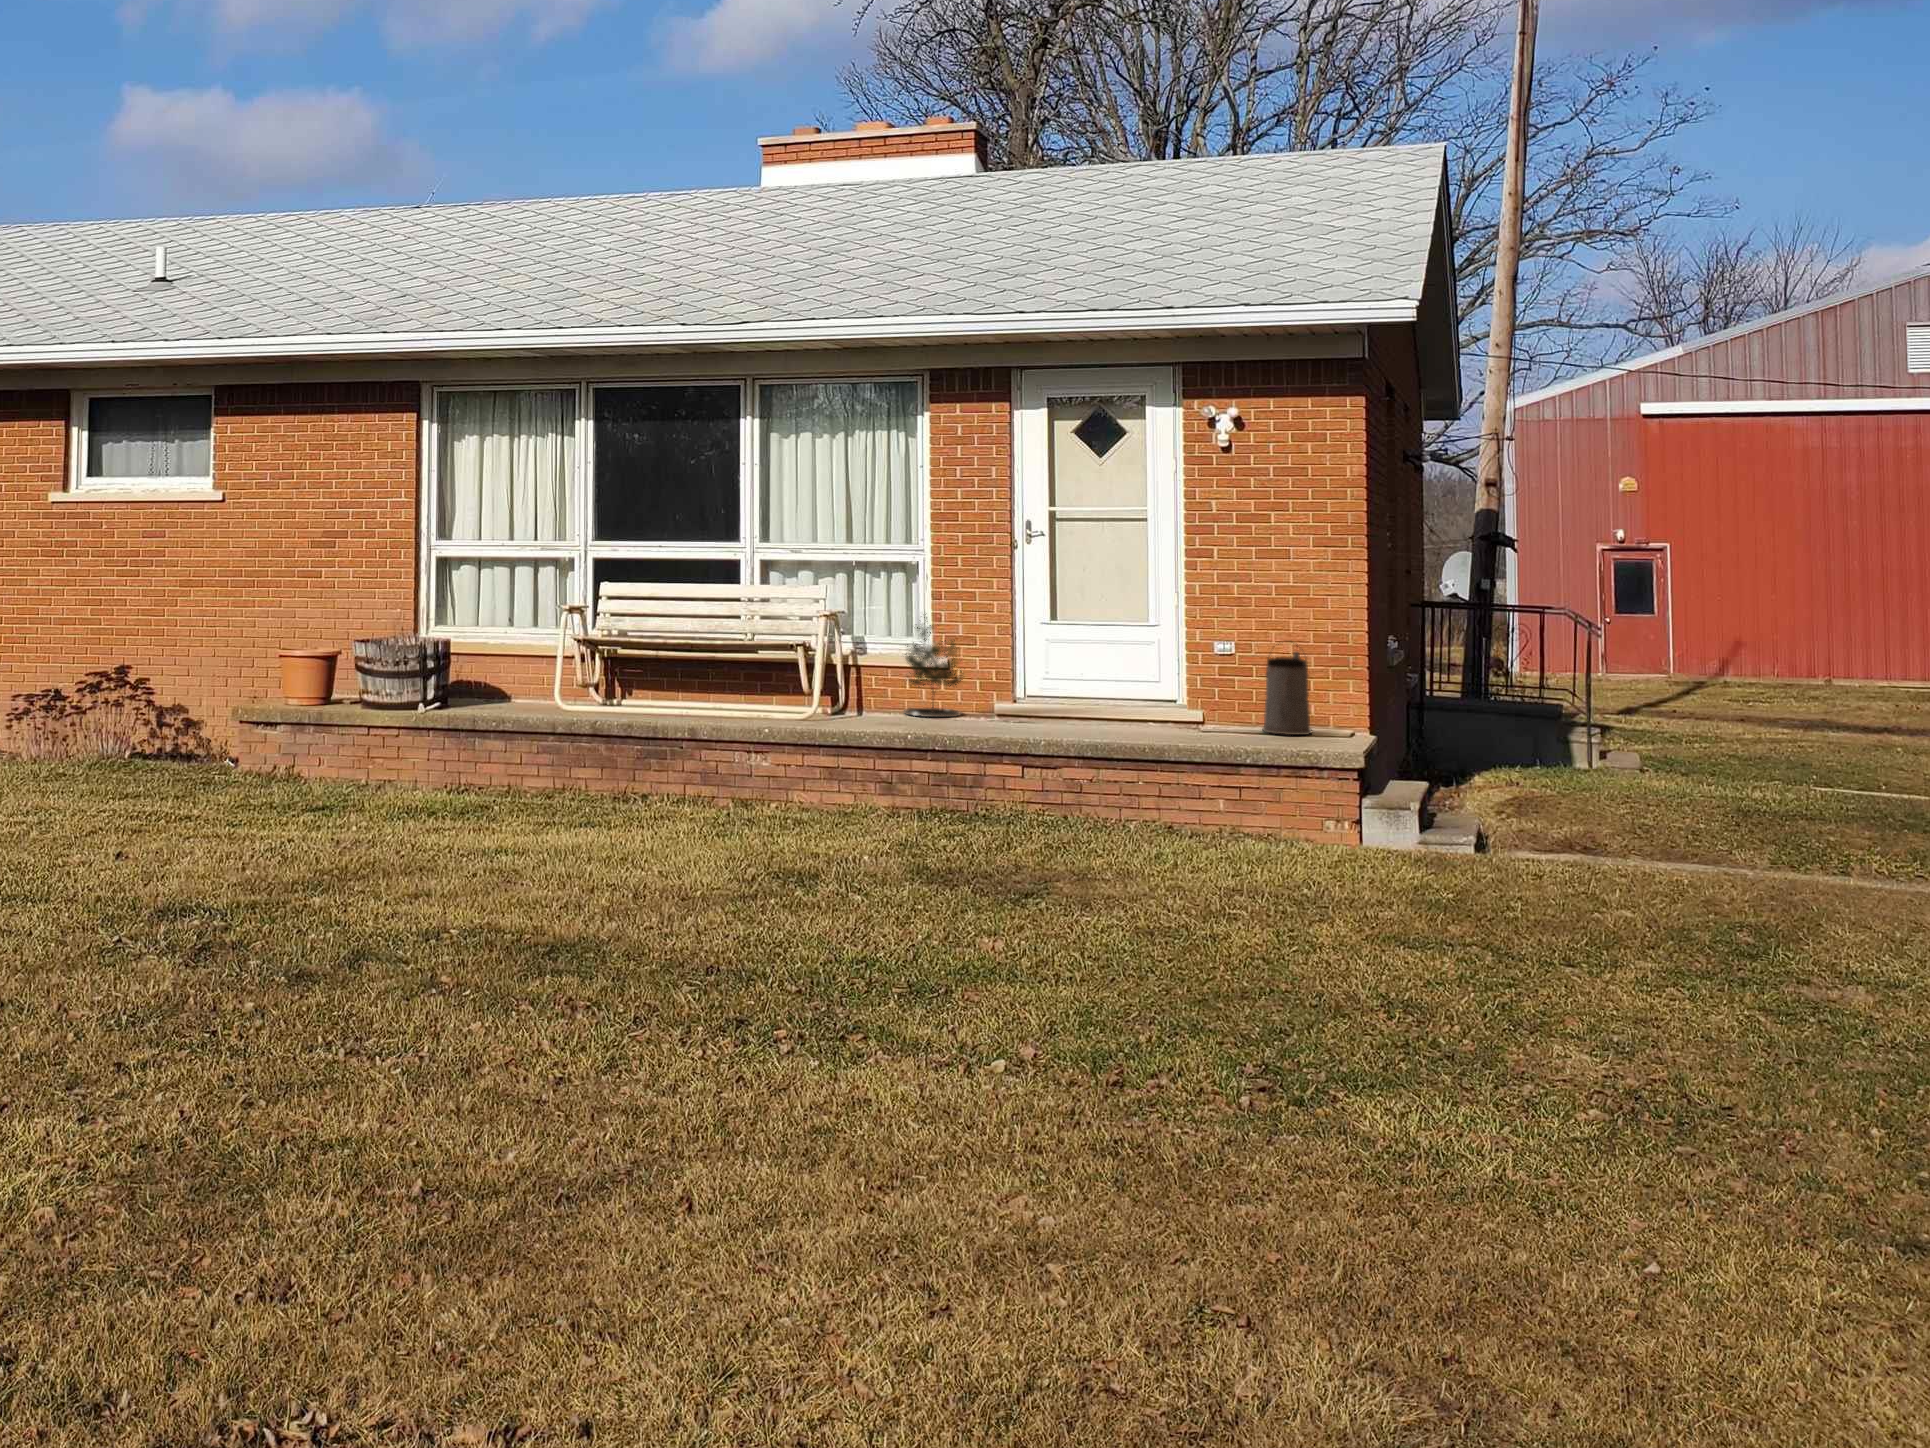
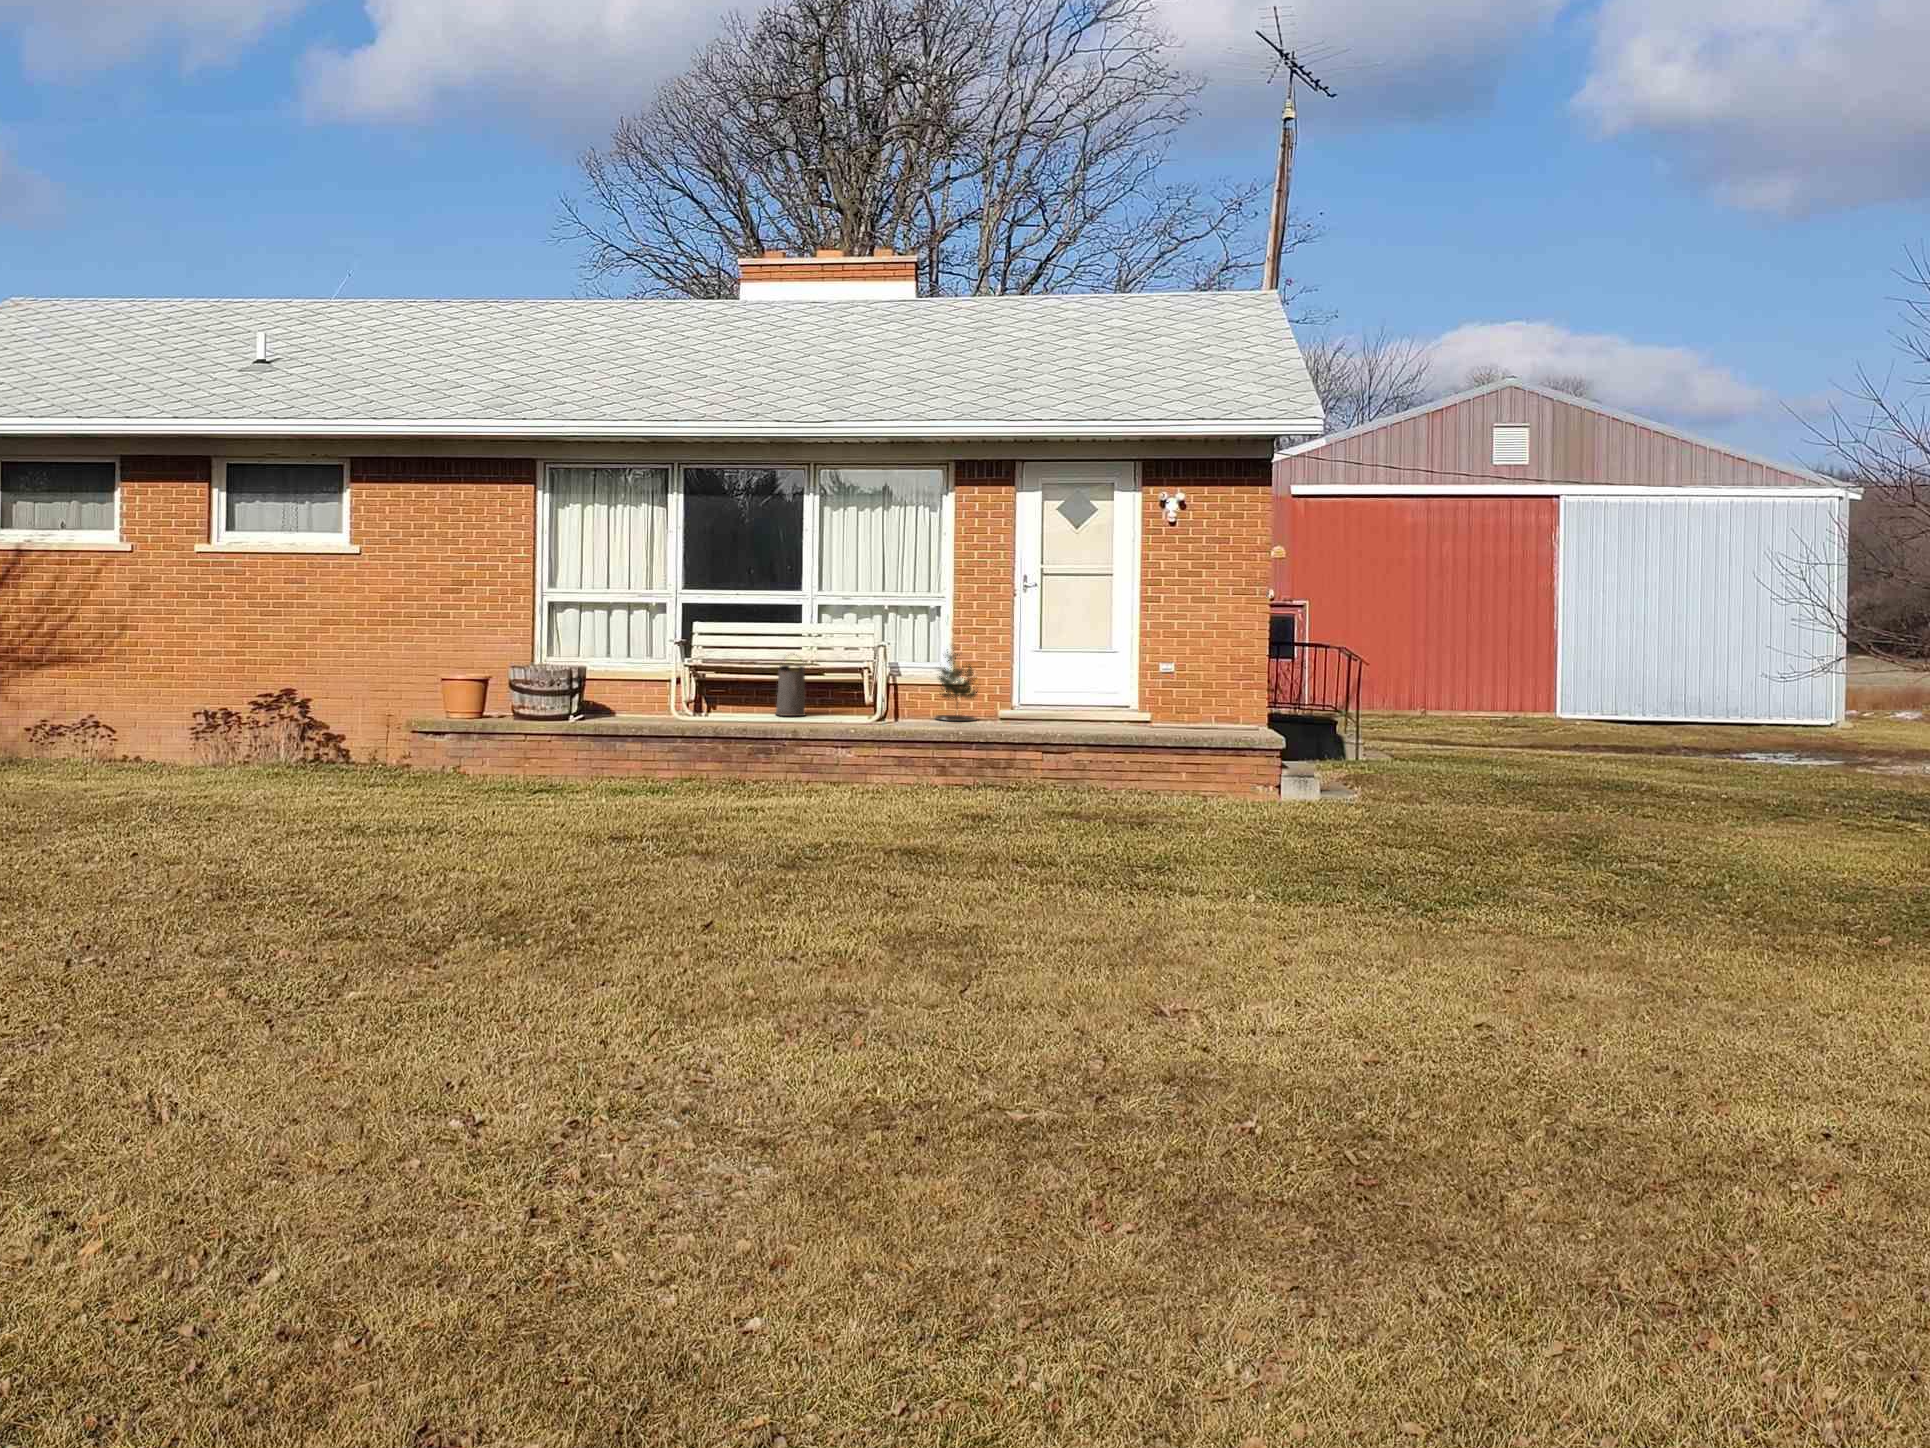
watering can: present [1262,644,1312,735] -> present [775,665,806,716]

